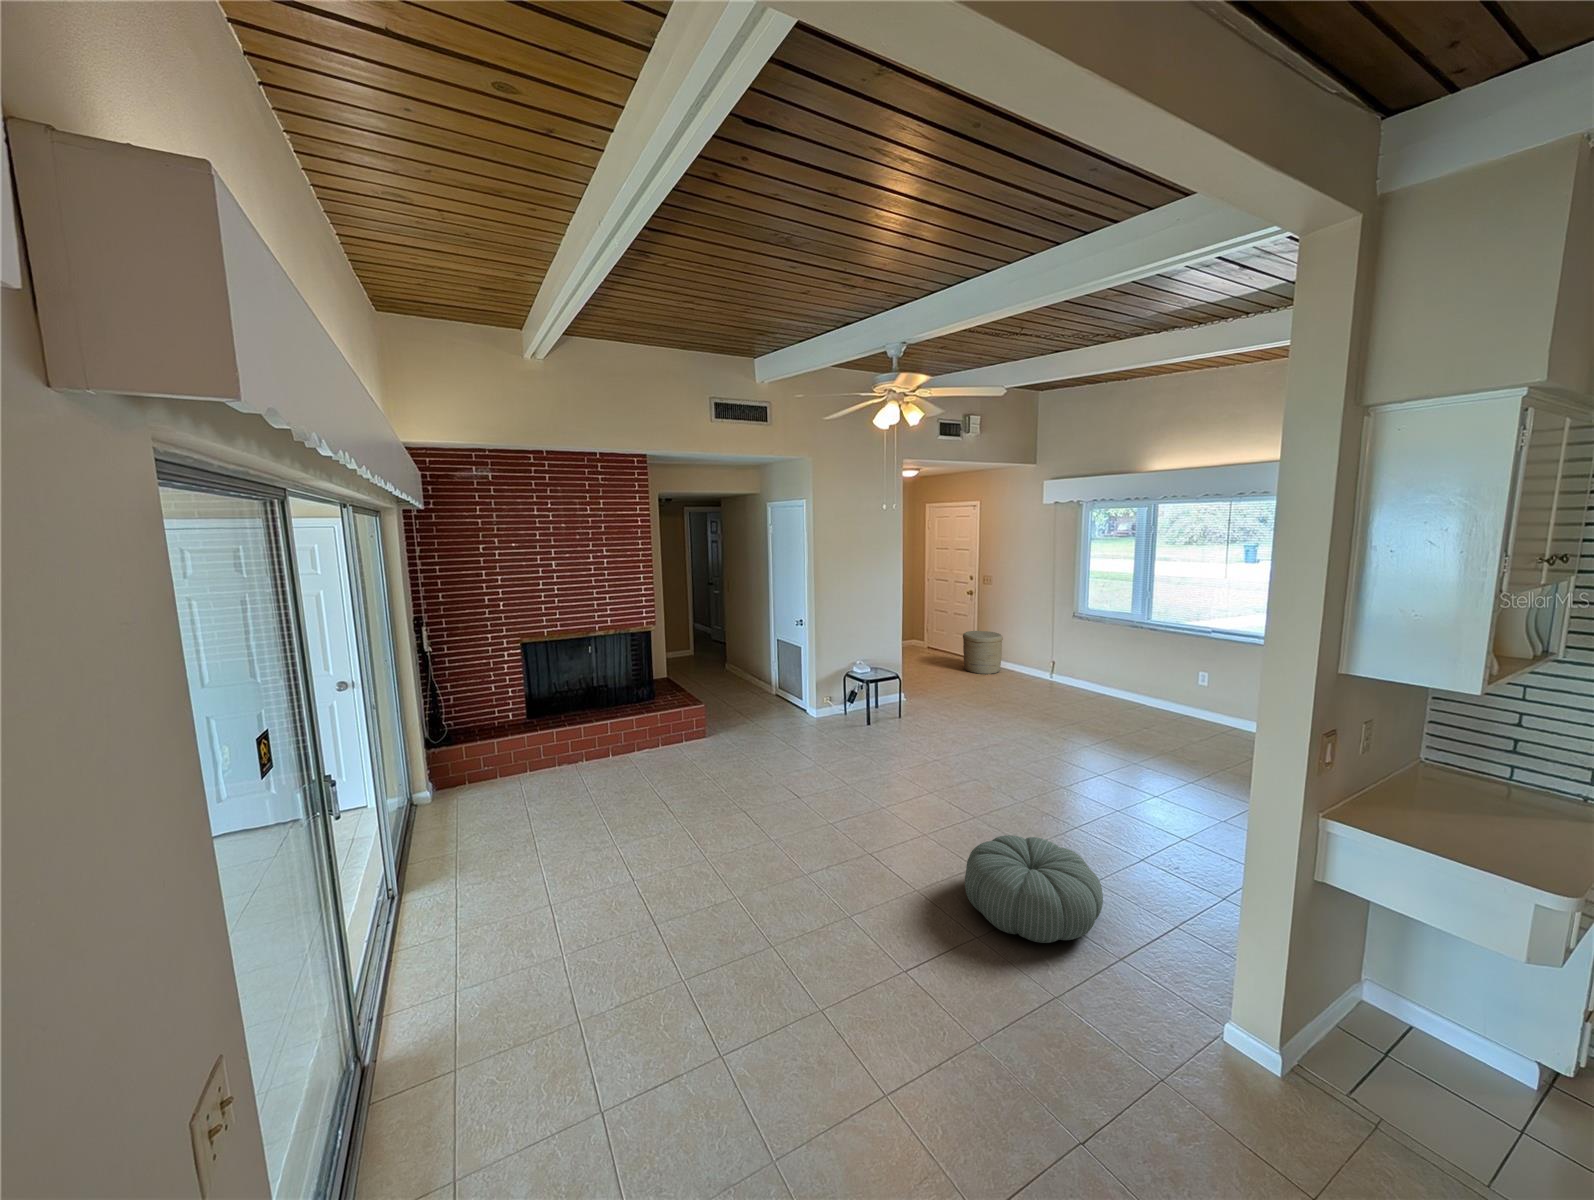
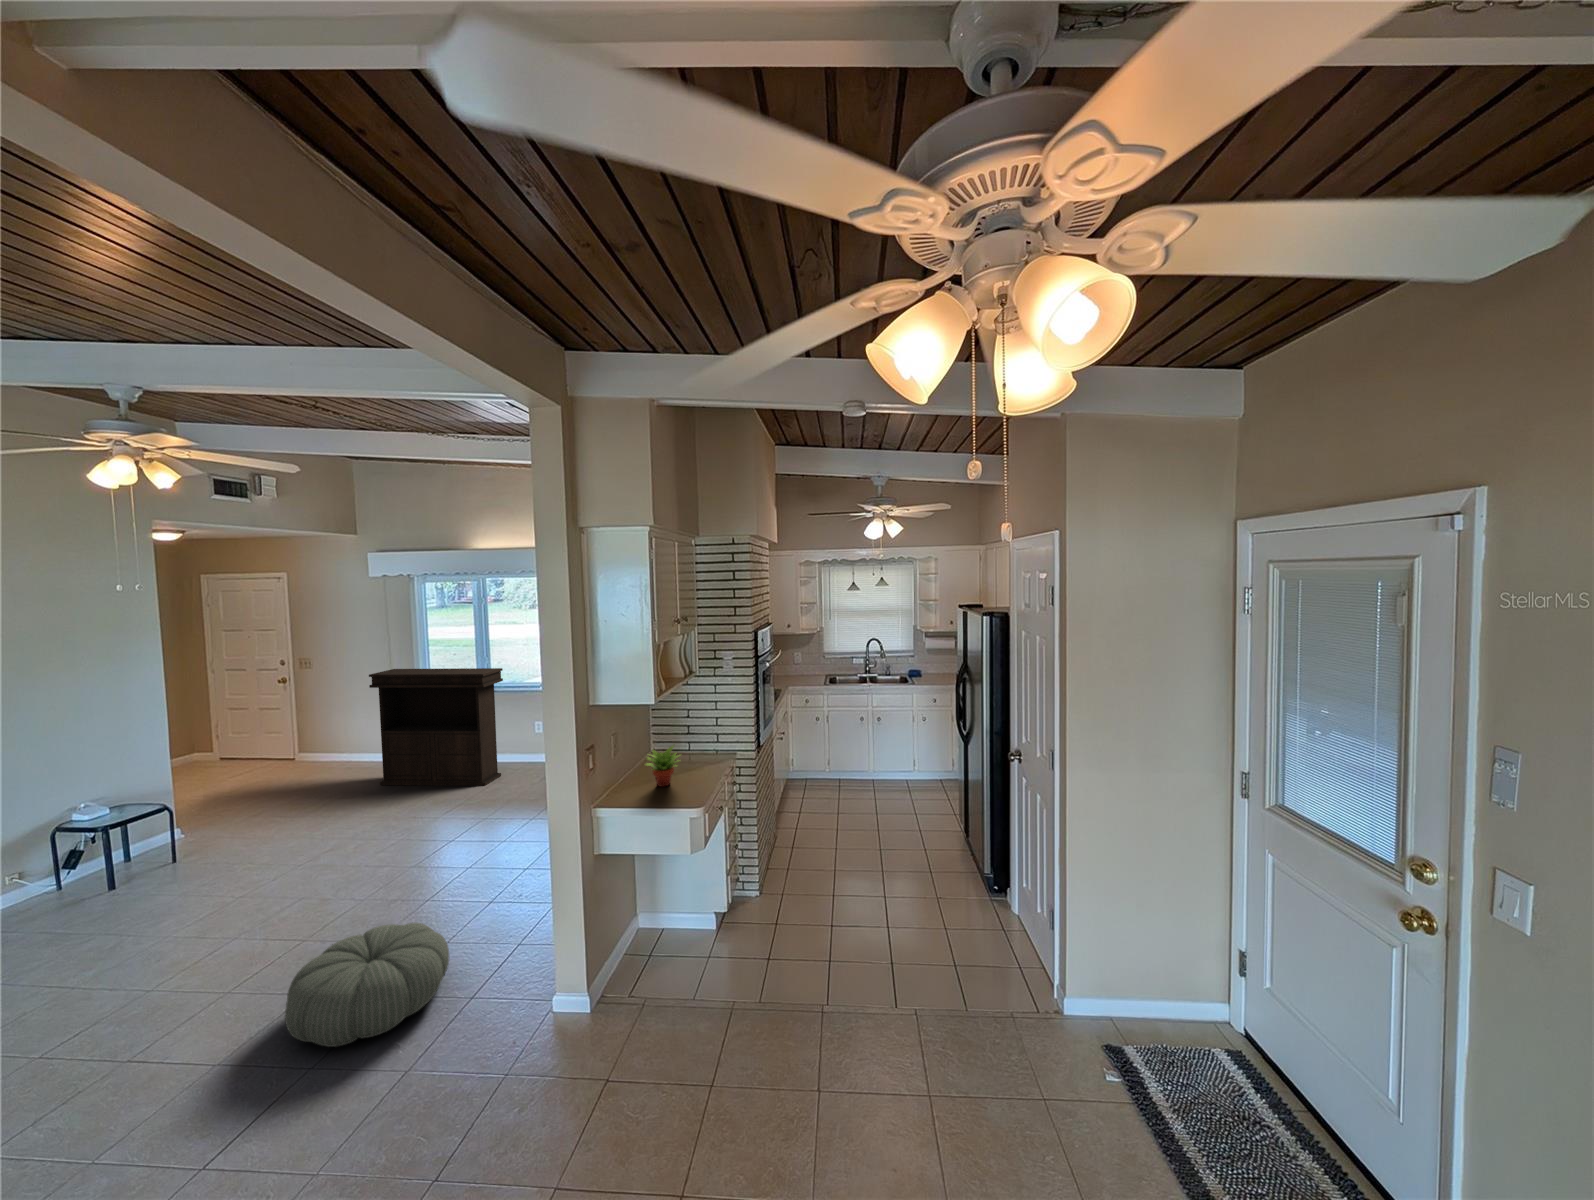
console table: none [1036,592,1171,731] -> present [369,668,503,786]
woven basket: present [963,631,1003,674] -> none [276,723,334,775]
succulent plant: none [1420,762,1512,828] -> present [646,746,678,787]

